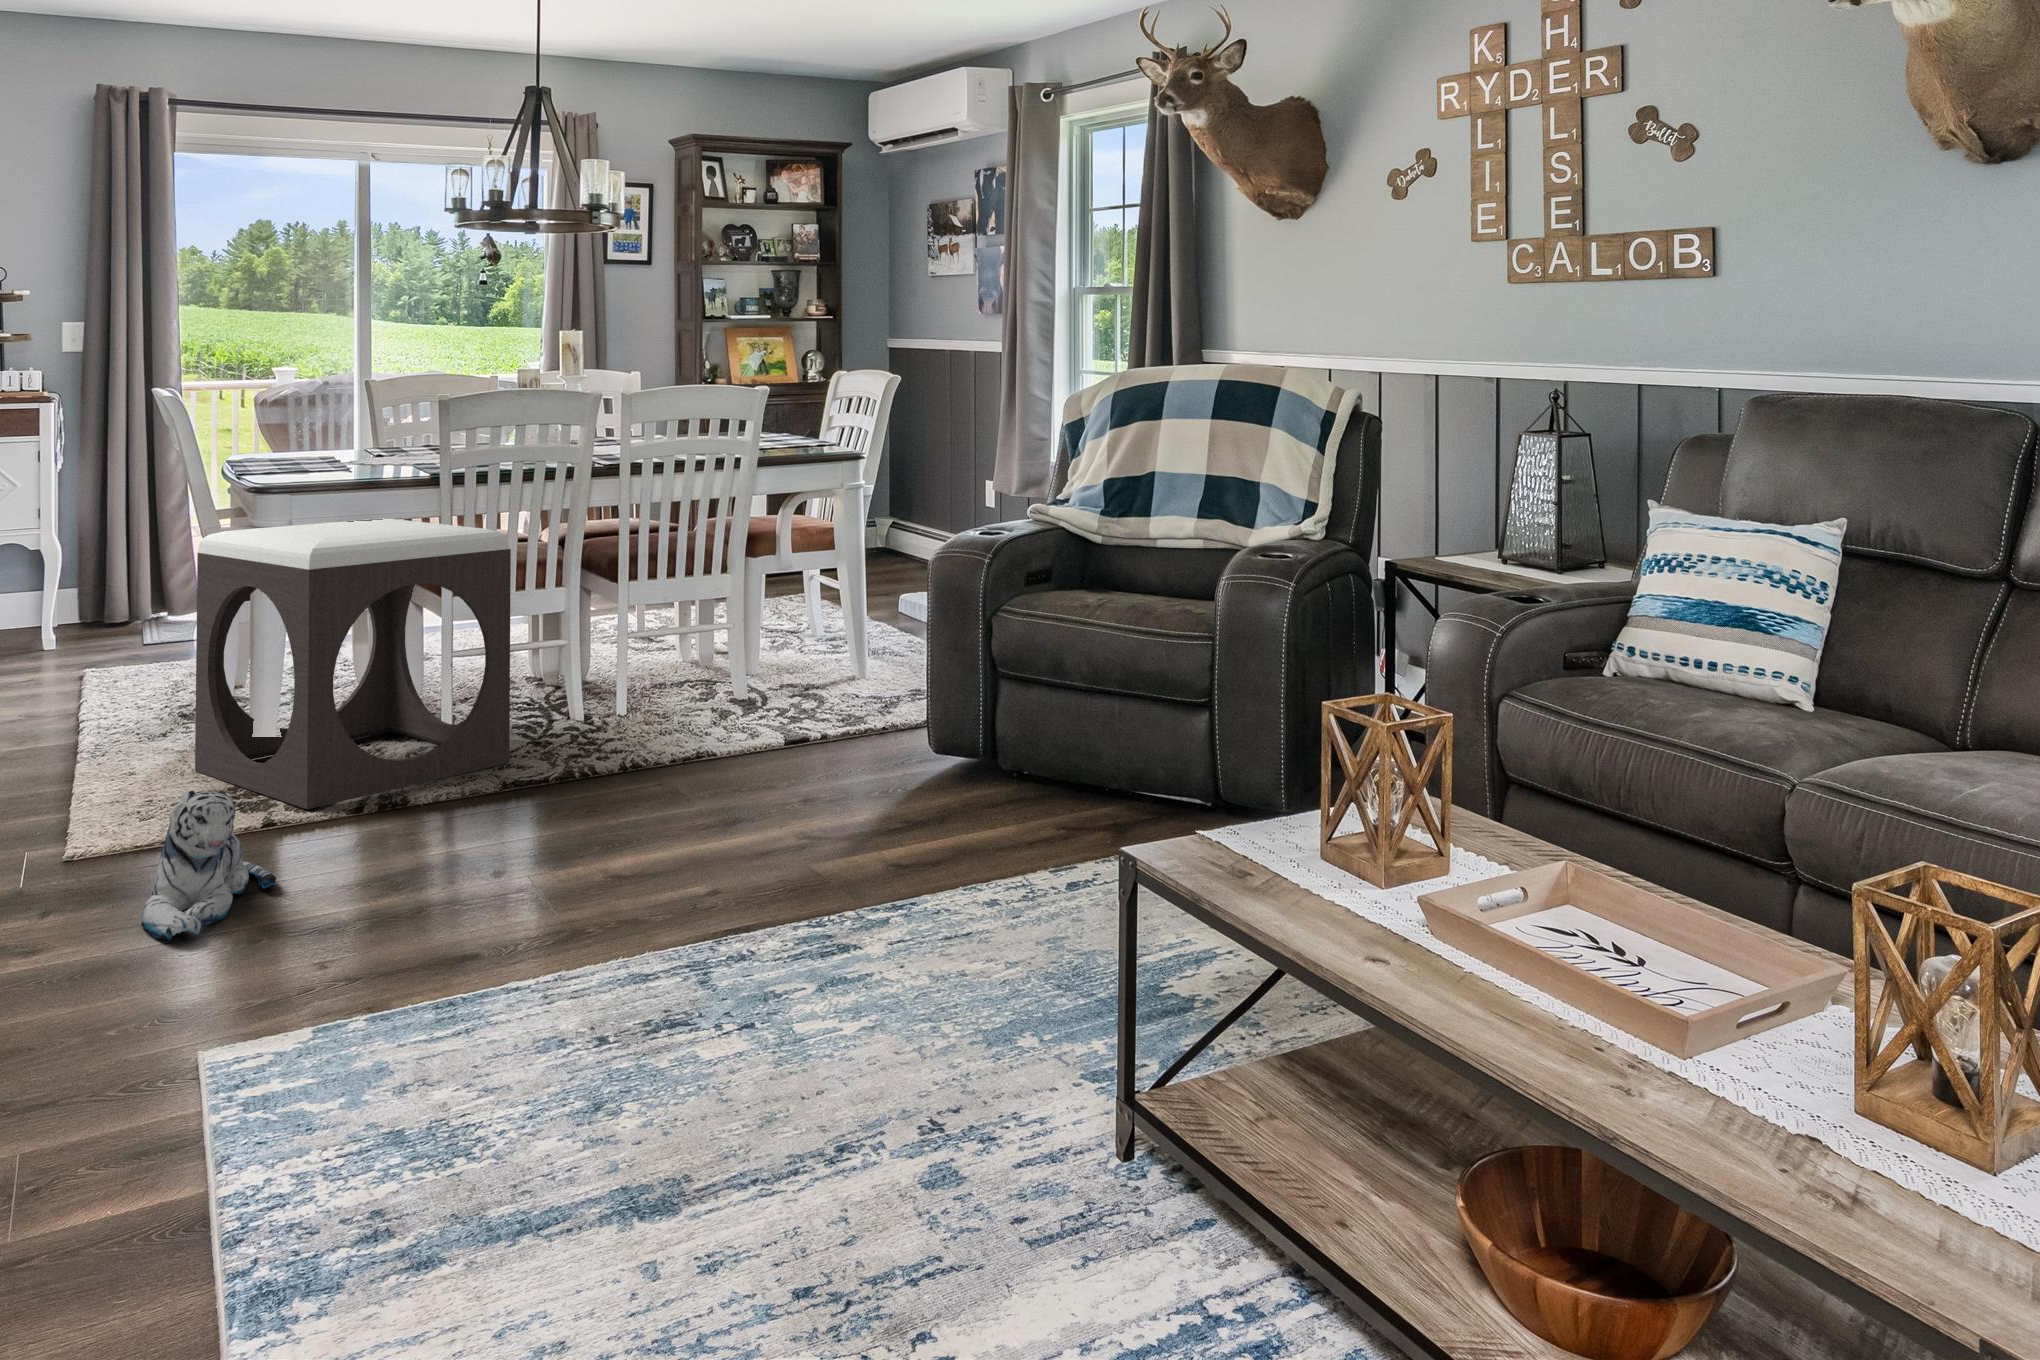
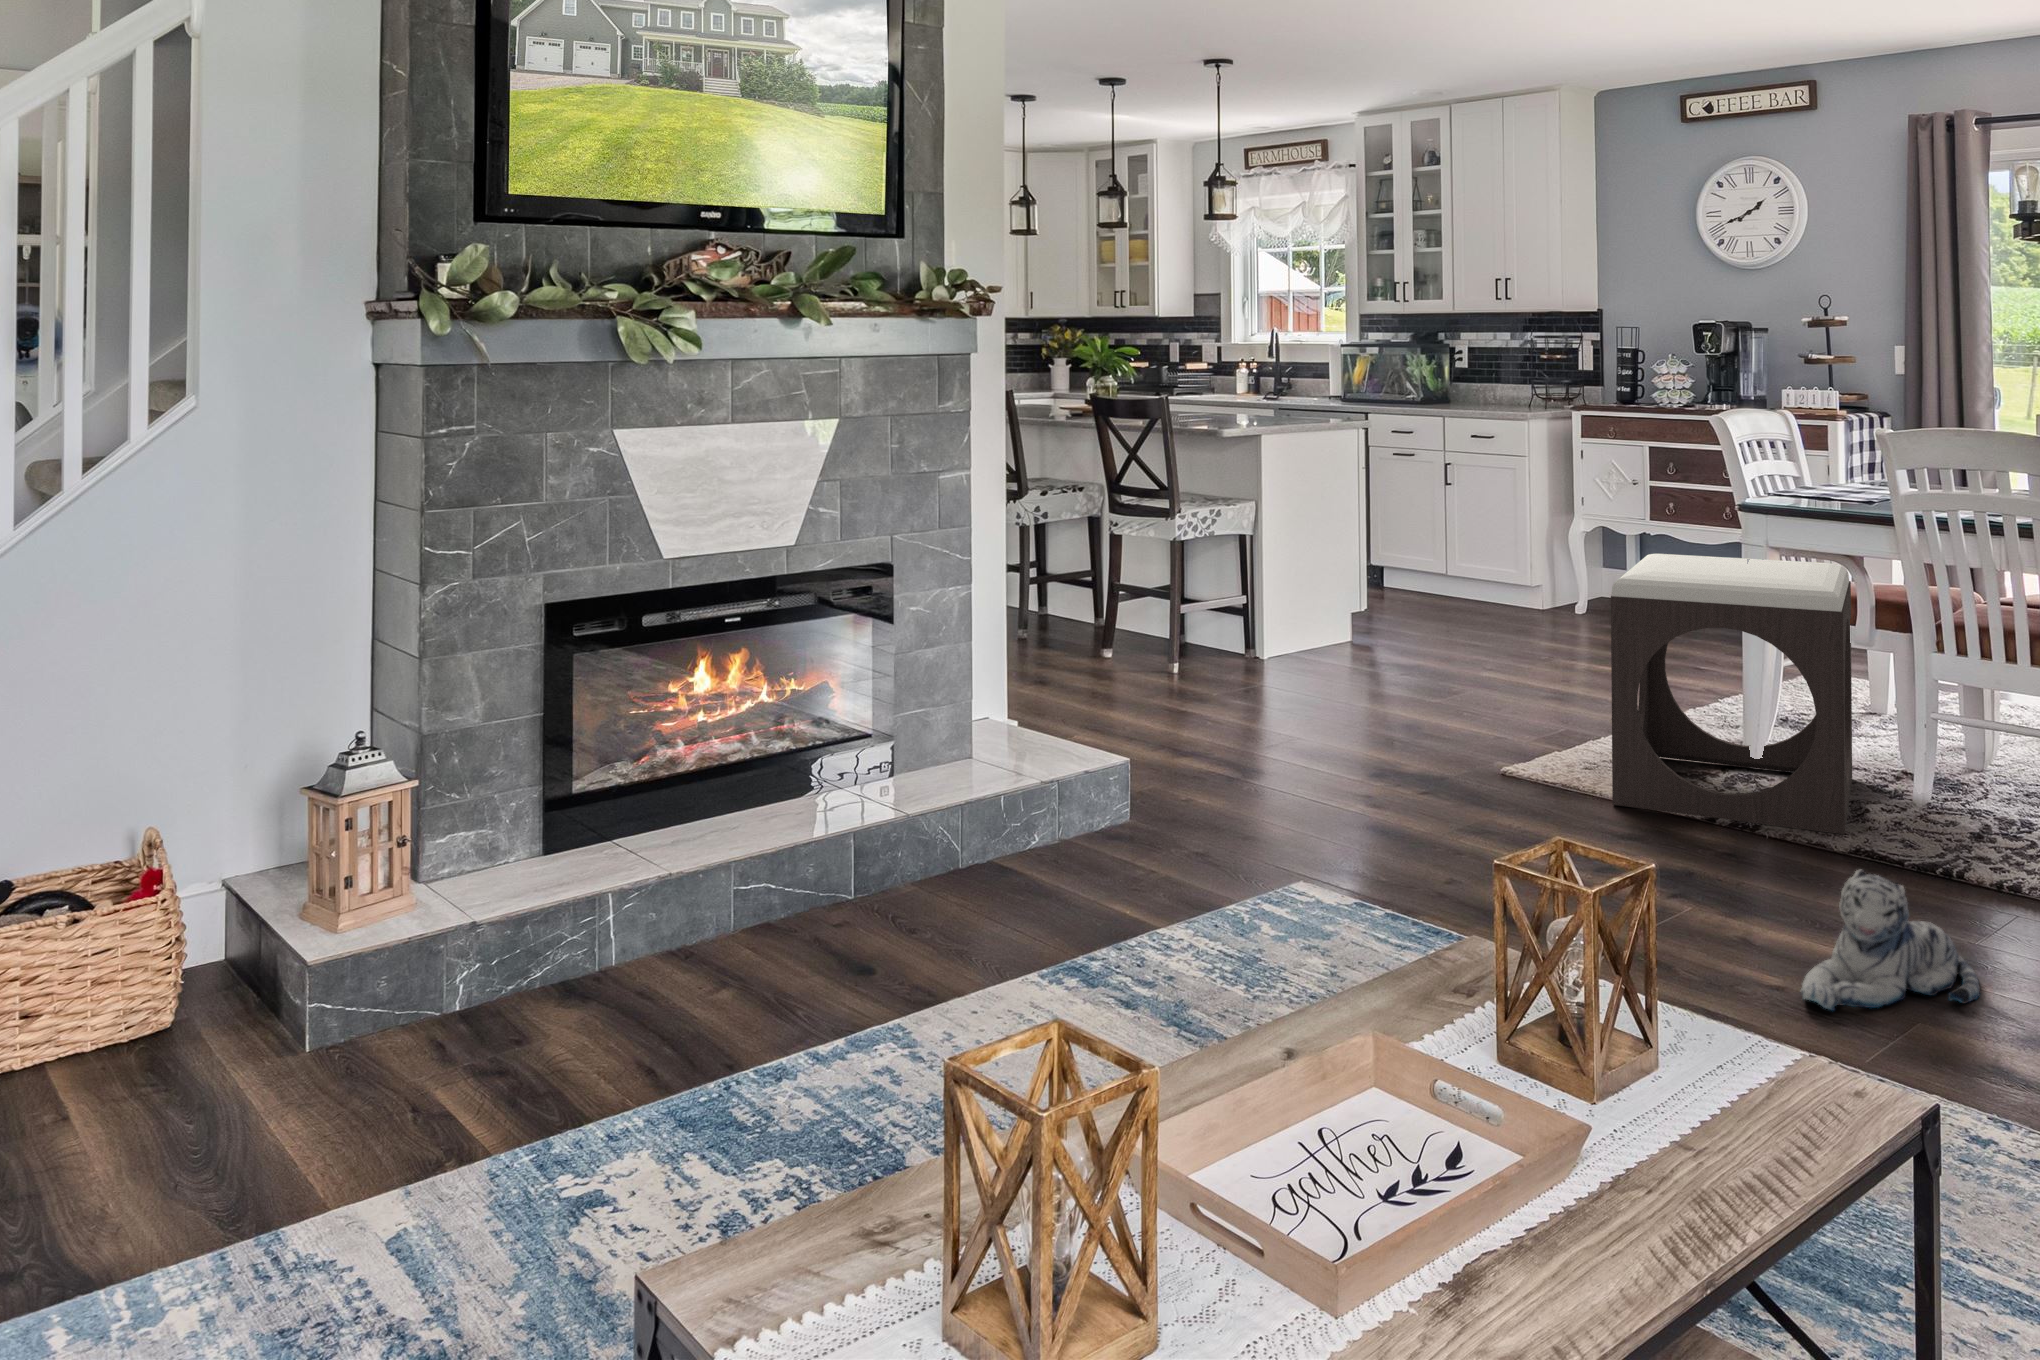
plush toy: present [141,791,276,940] -> present [1801,870,1980,1011]

